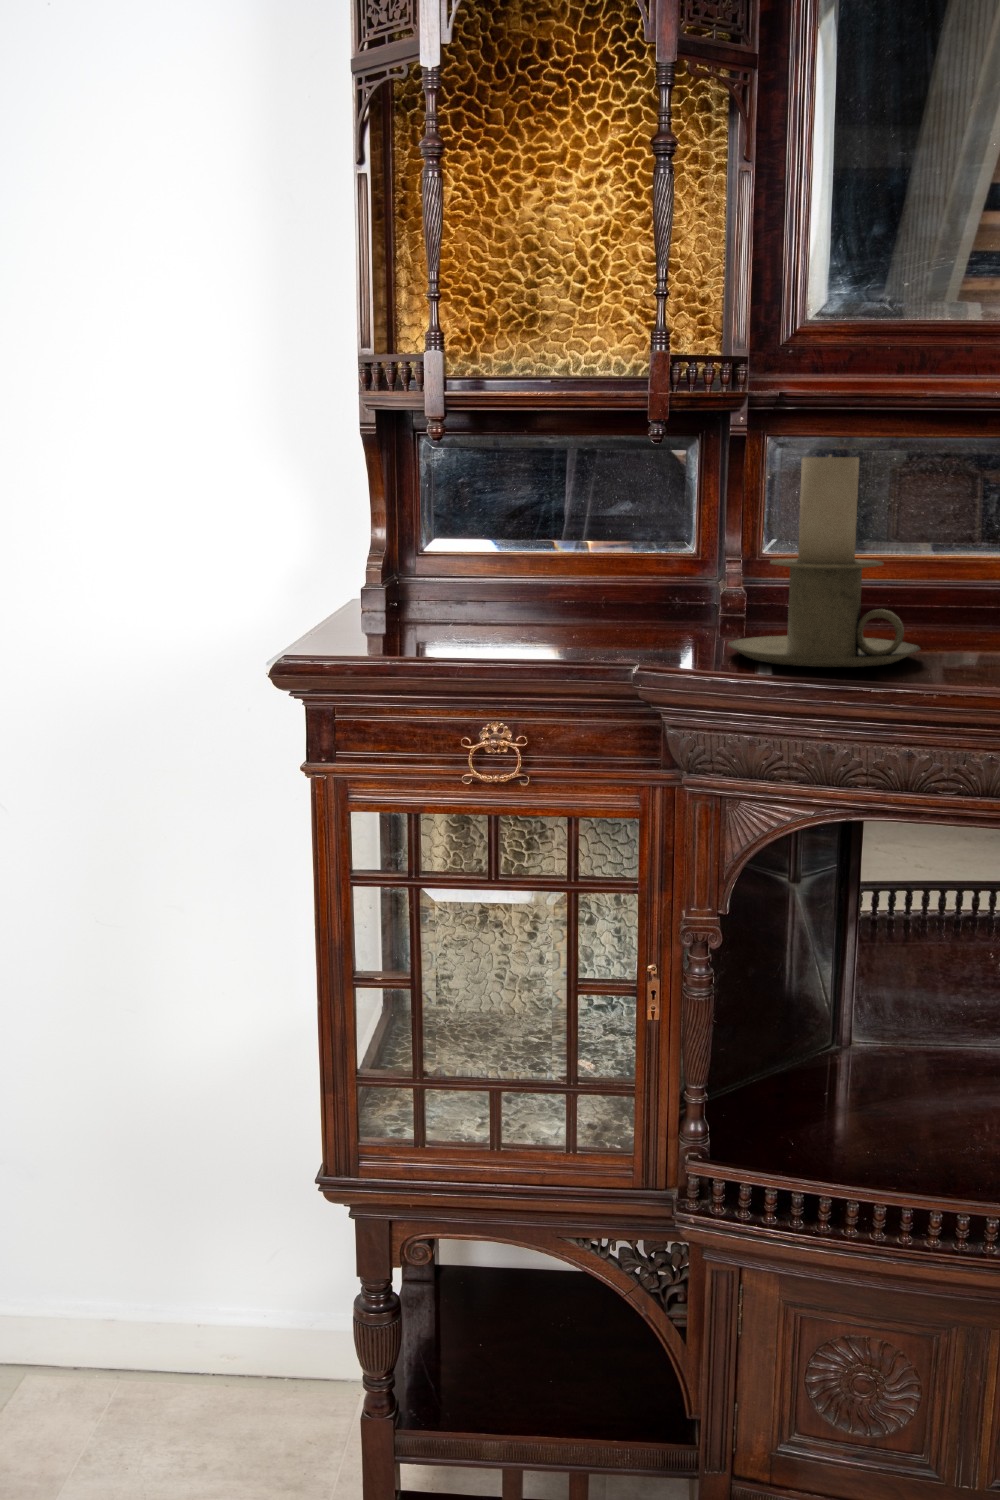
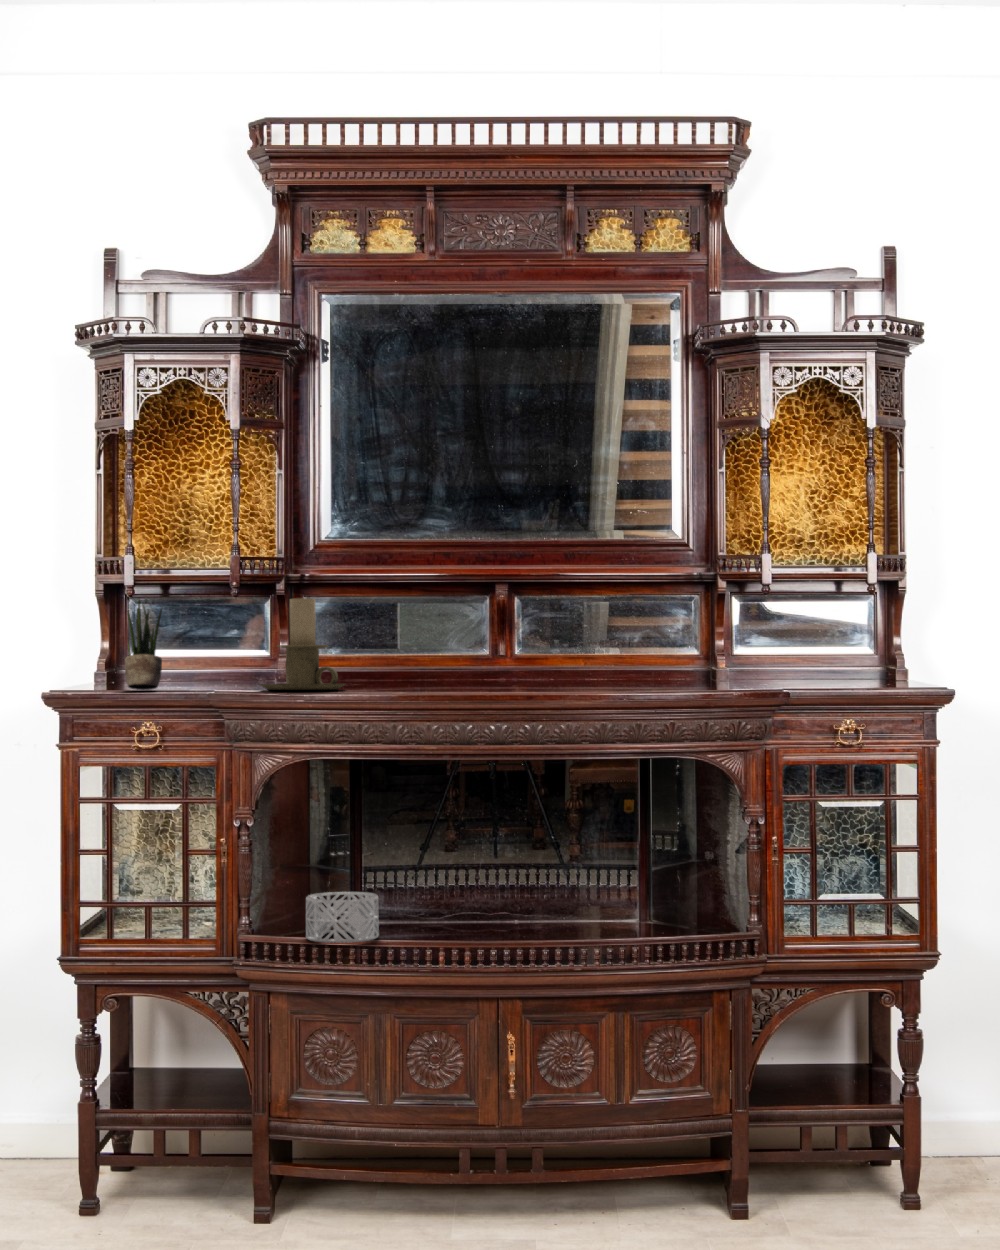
potted plant: none [439,453,517,648] -> present [125,600,162,690]
decorative bowl: none [790,1030,940,1165] -> present [306,892,379,943]

